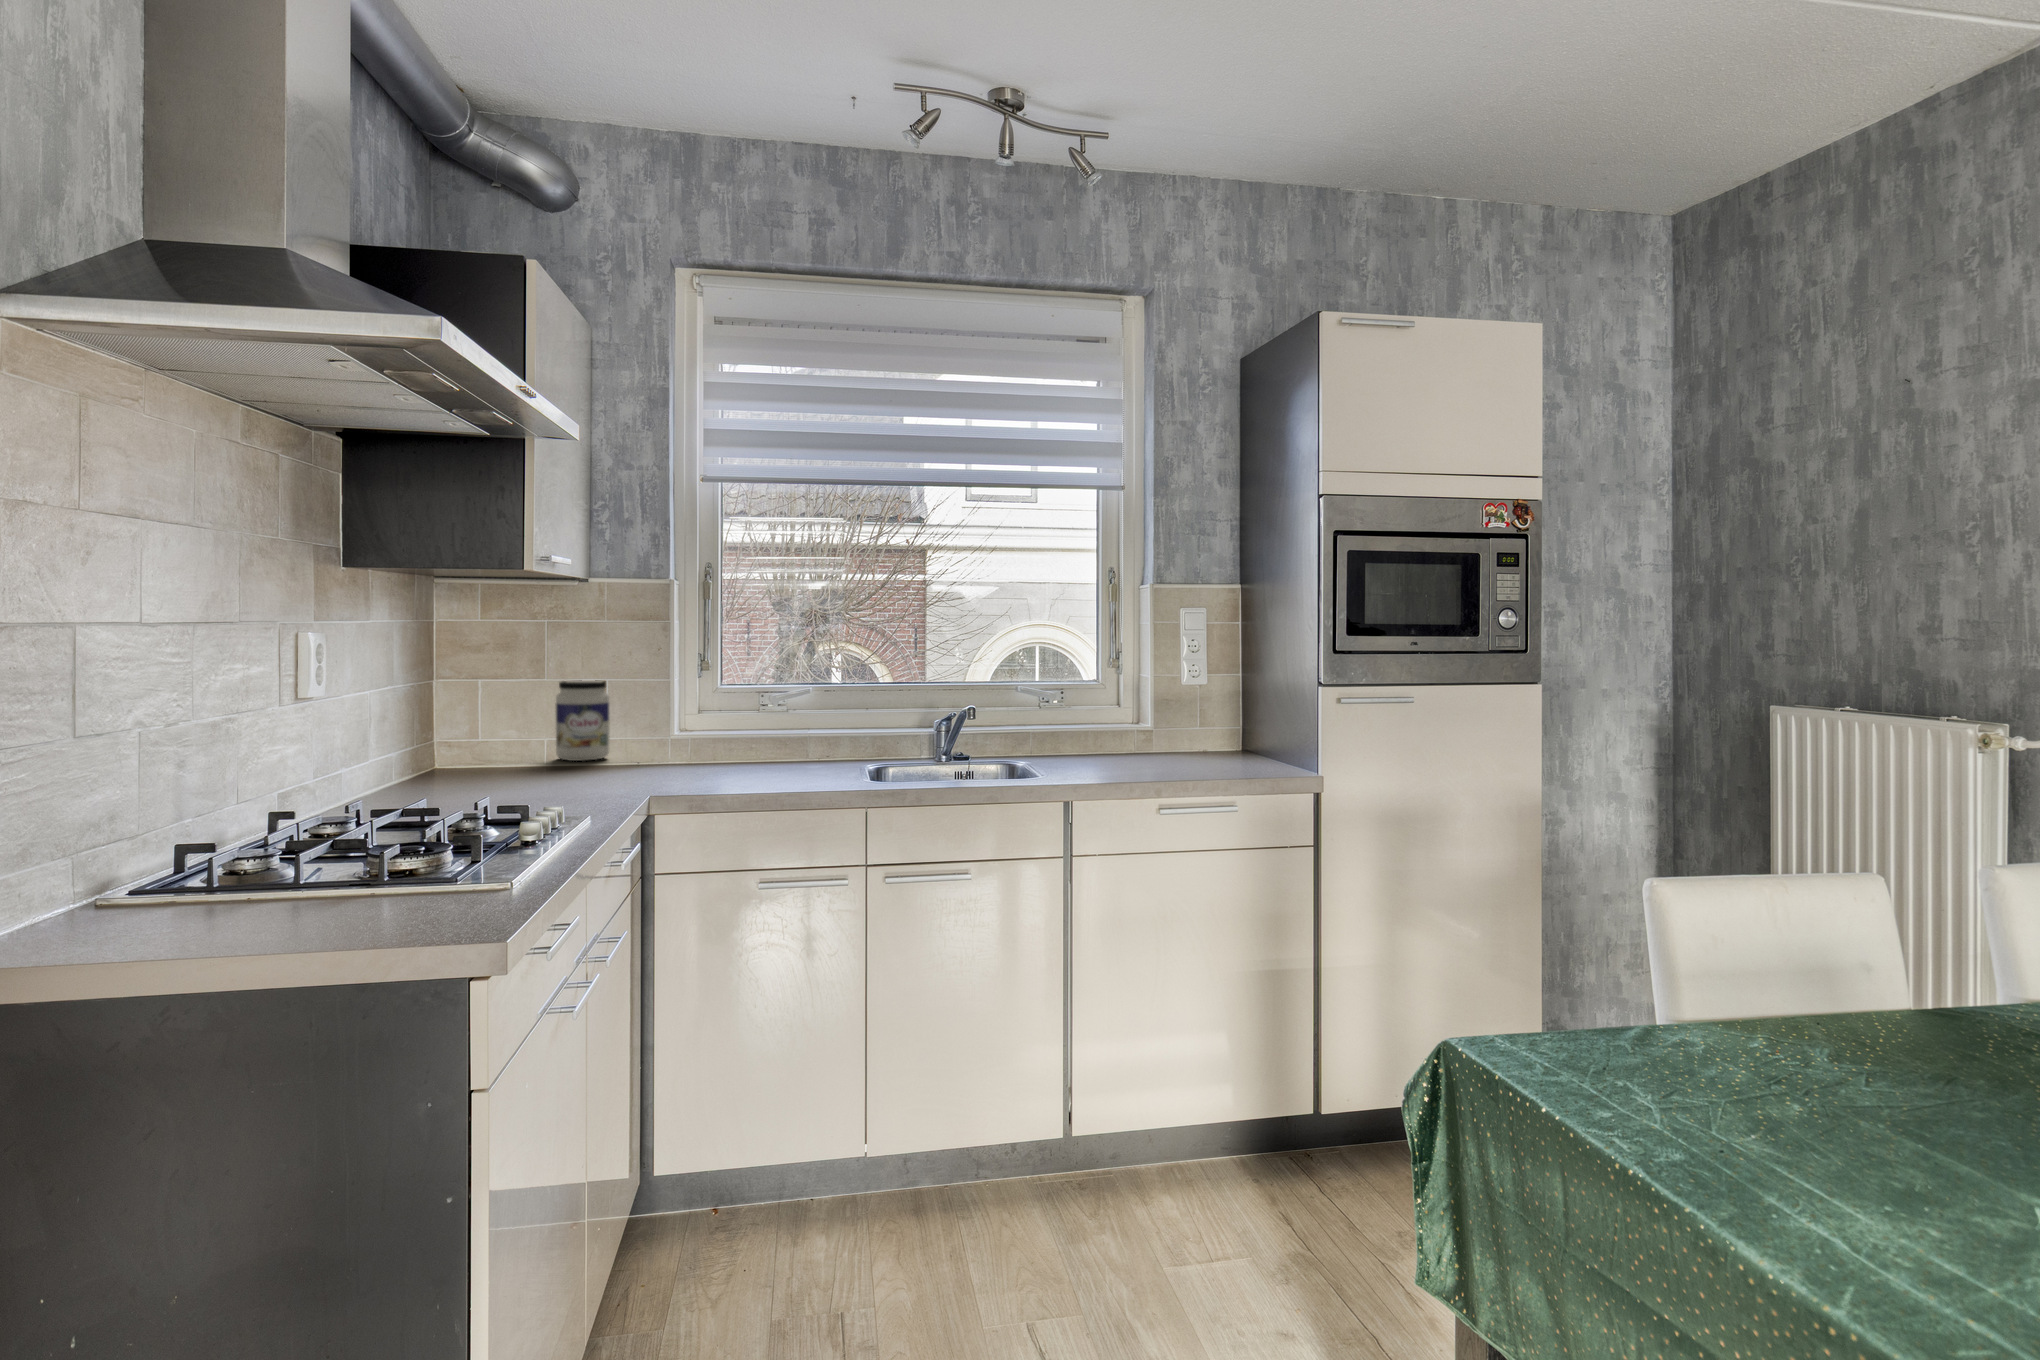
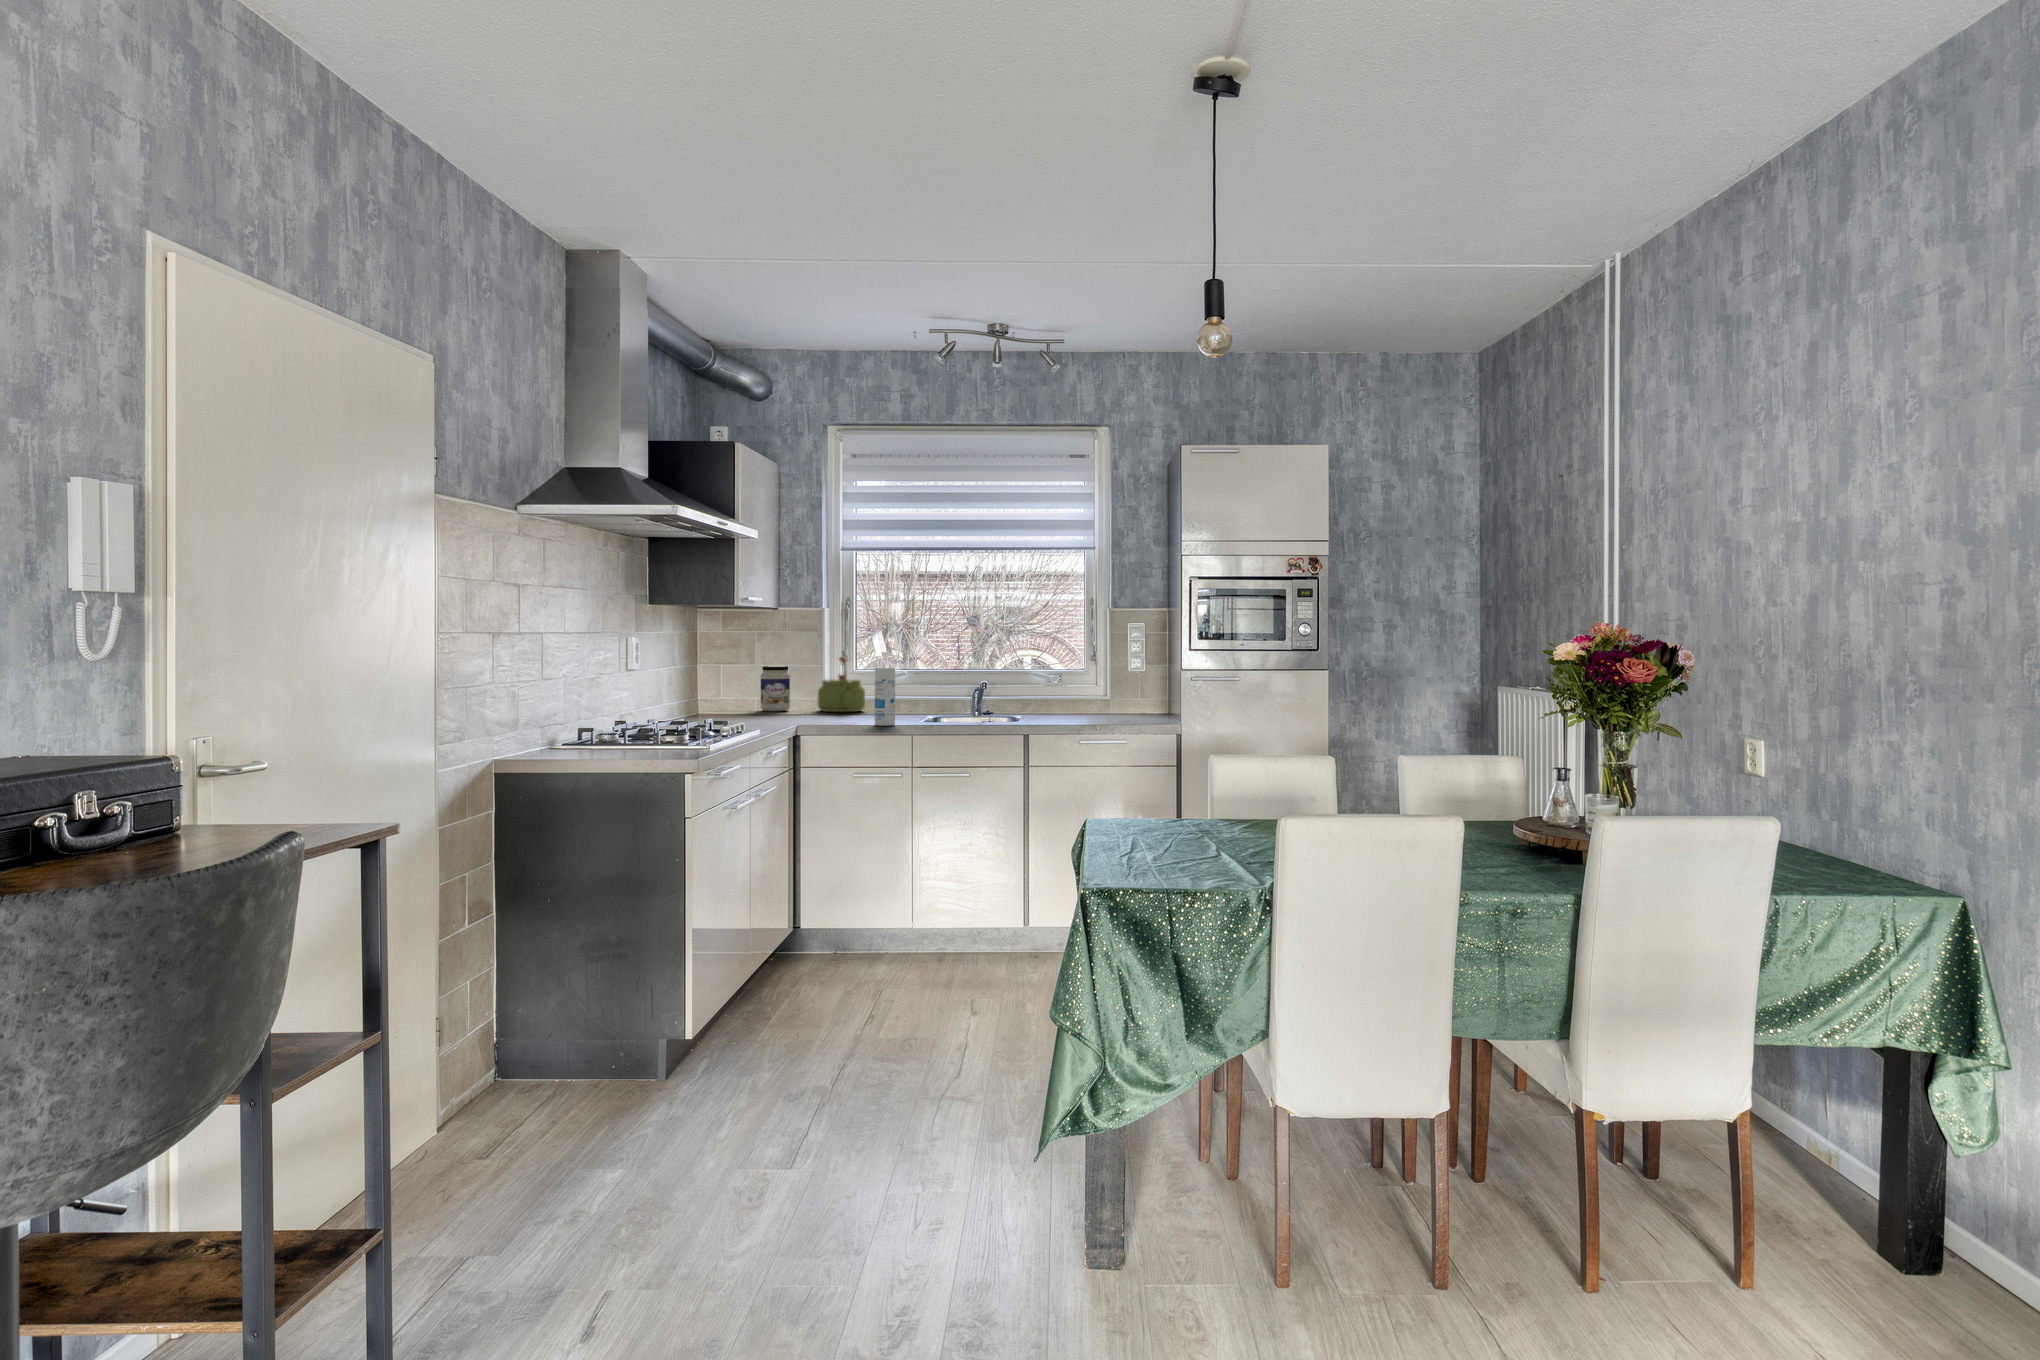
kettle: none [659,664,742,760] -> present [818,657,865,712]
canister: none [795,688,832,793] -> present [875,668,895,726]

